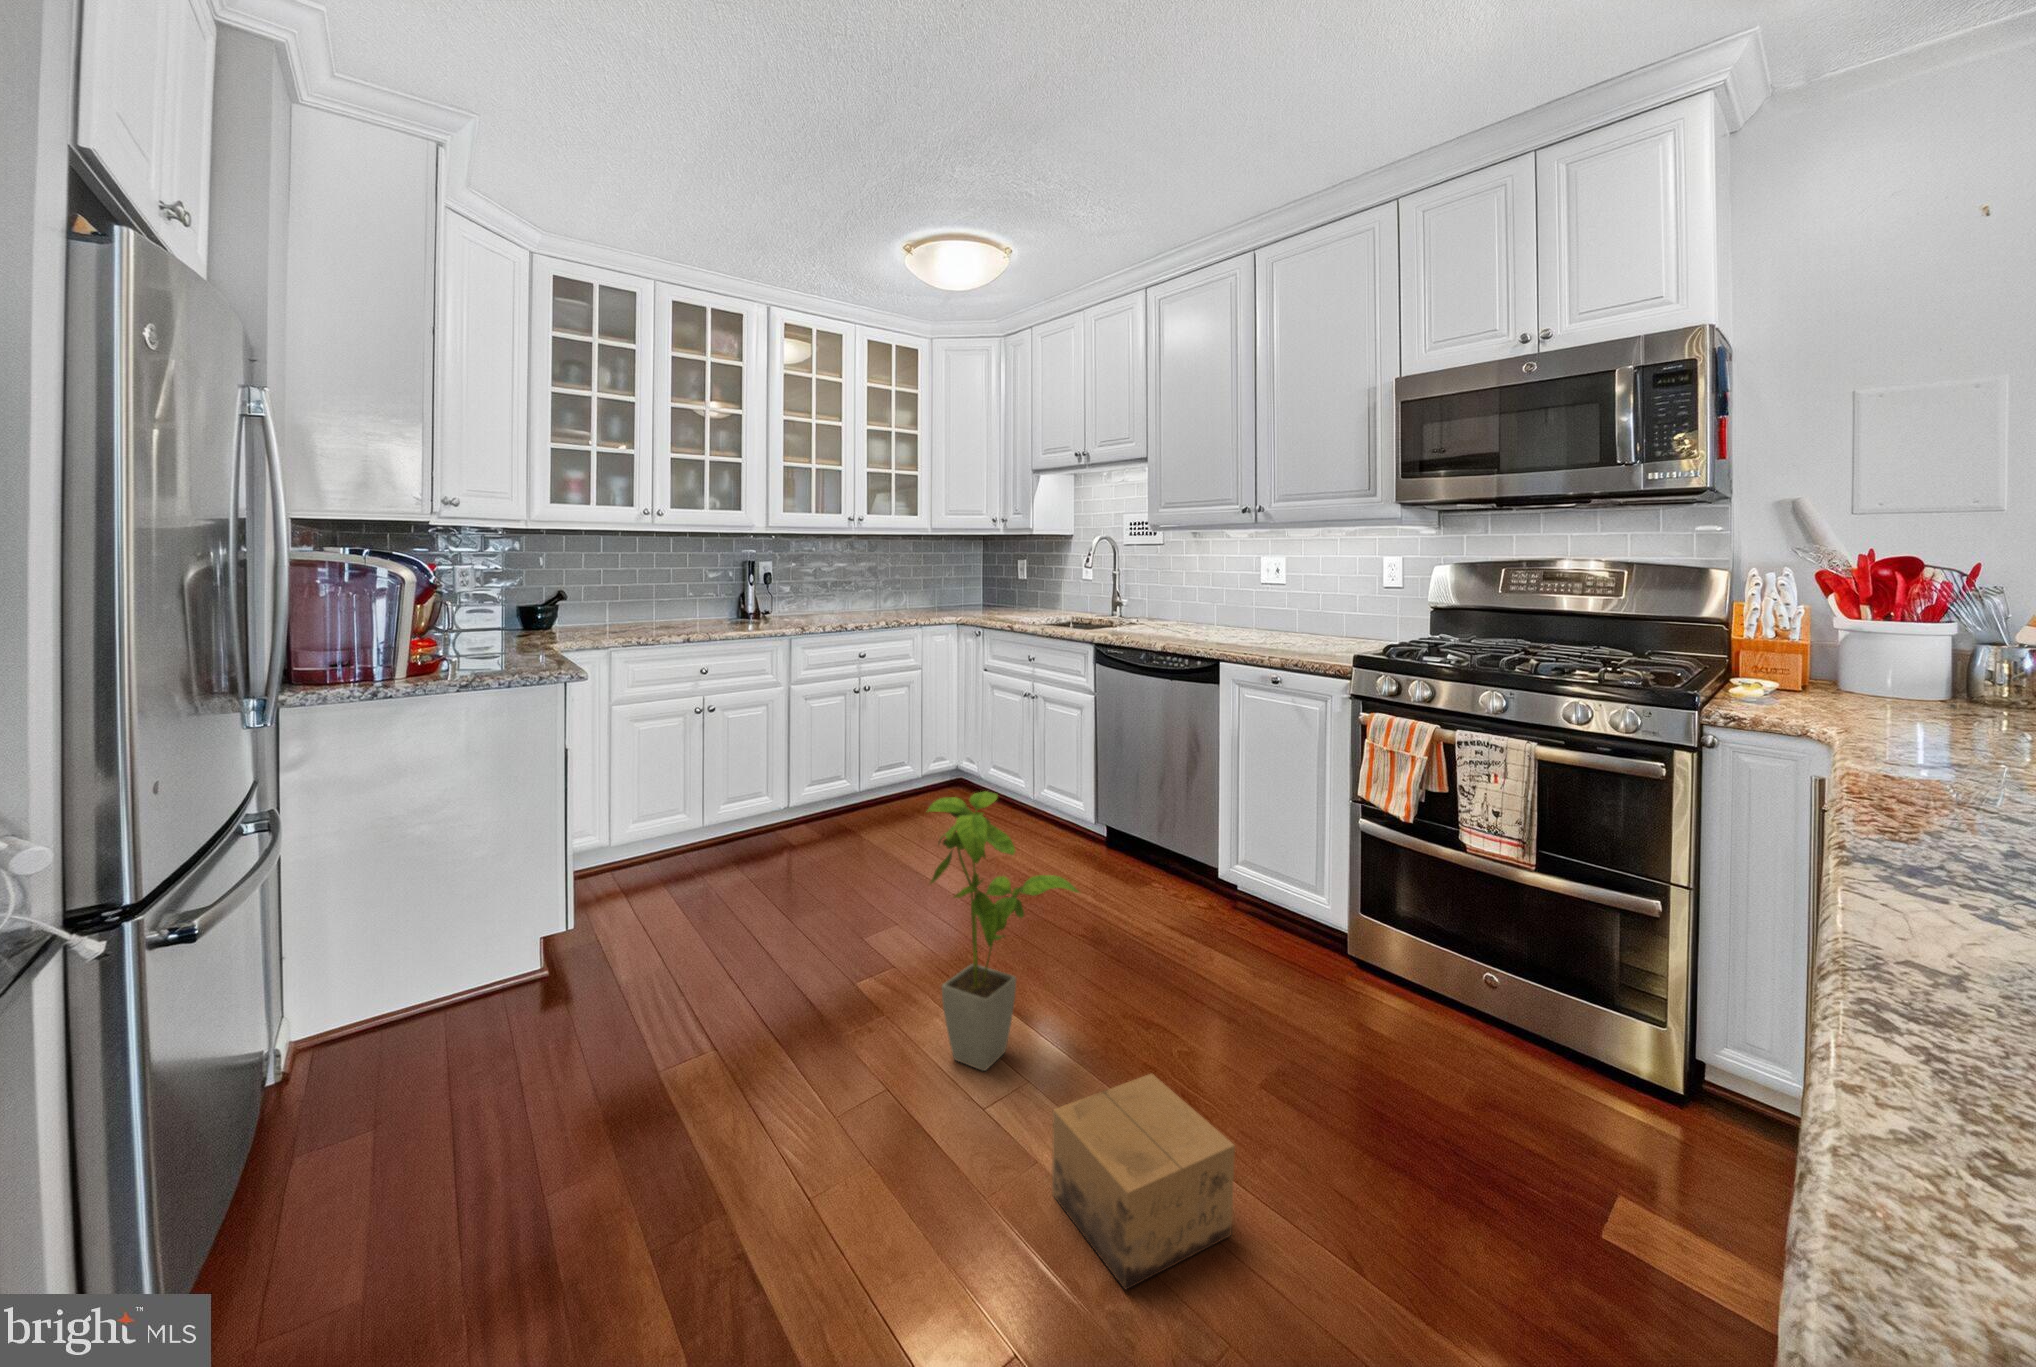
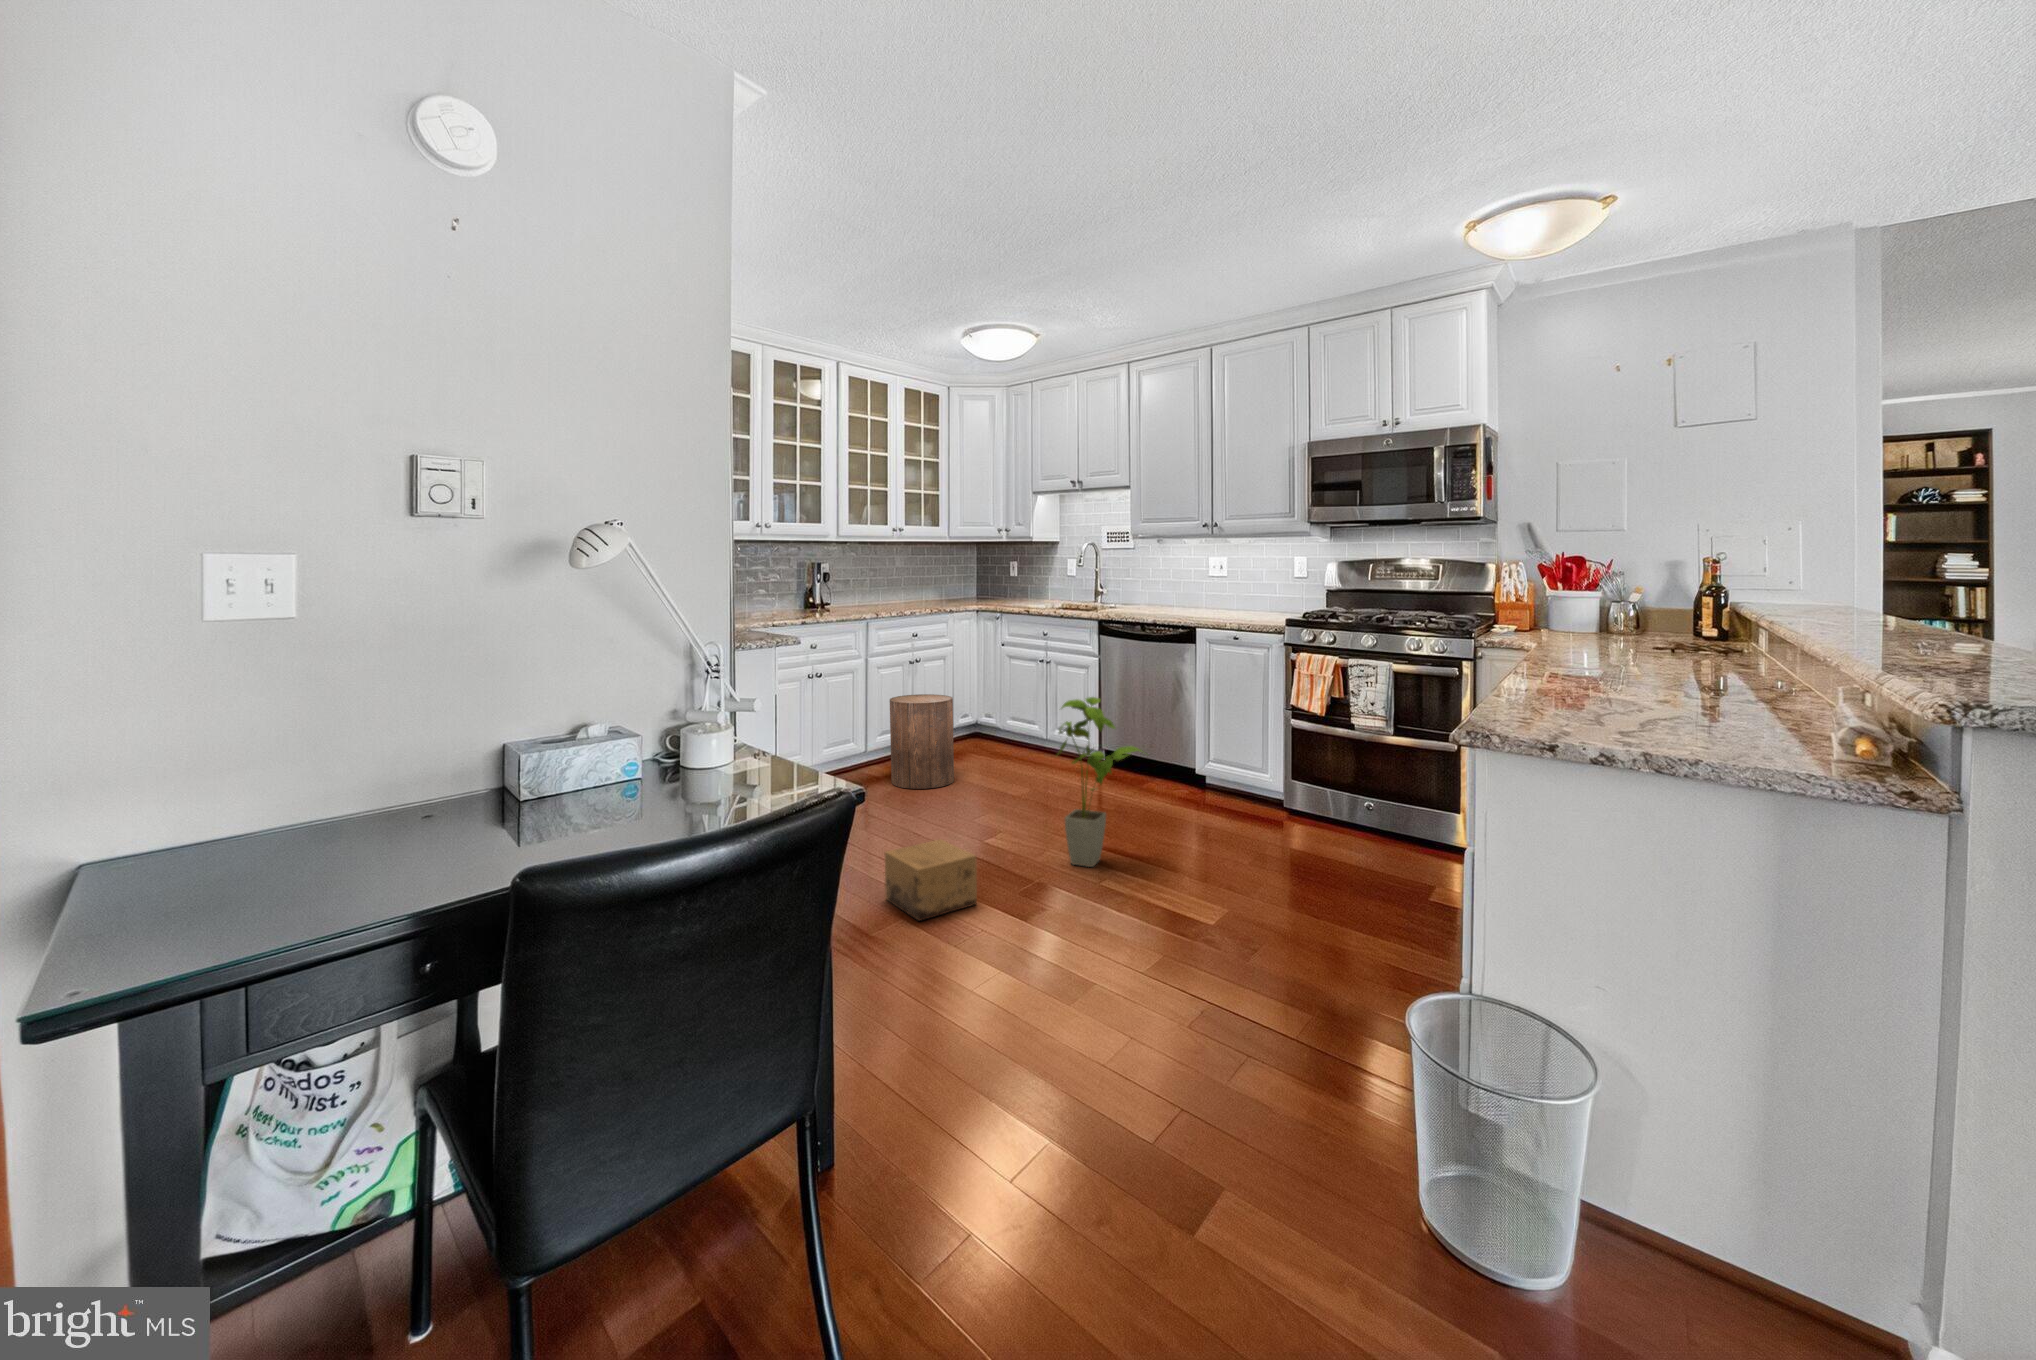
stool: none [801,738,889,870] -> present [890,694,954,789]
cardboard box: present [1052,1074,1235,1290] -> present [885,839,977,921]

